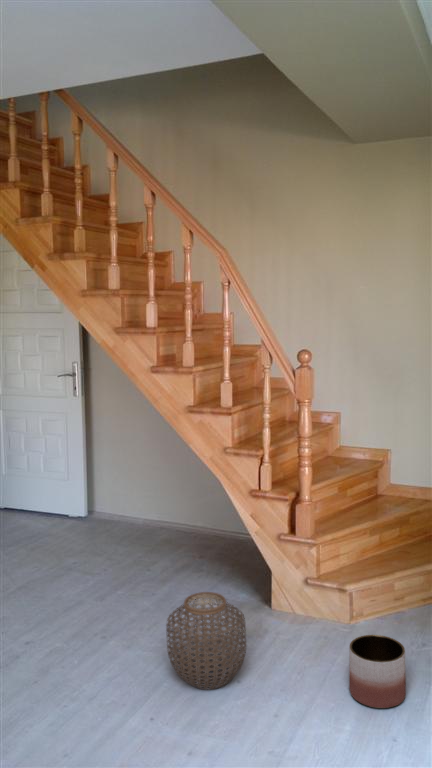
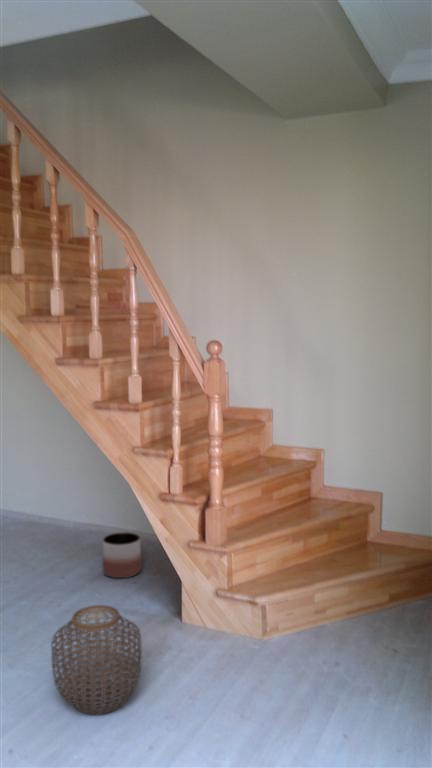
planter: present [349,635,406,708] -> present [103,532,142,578]

